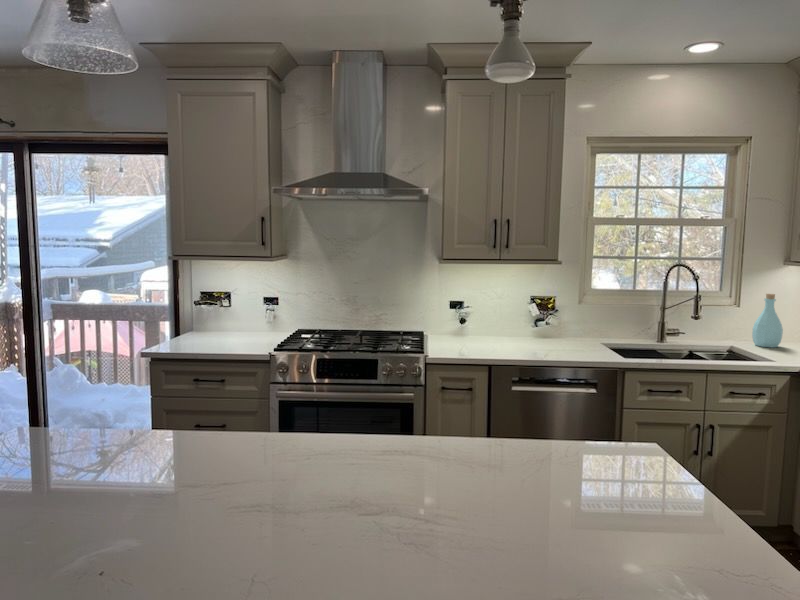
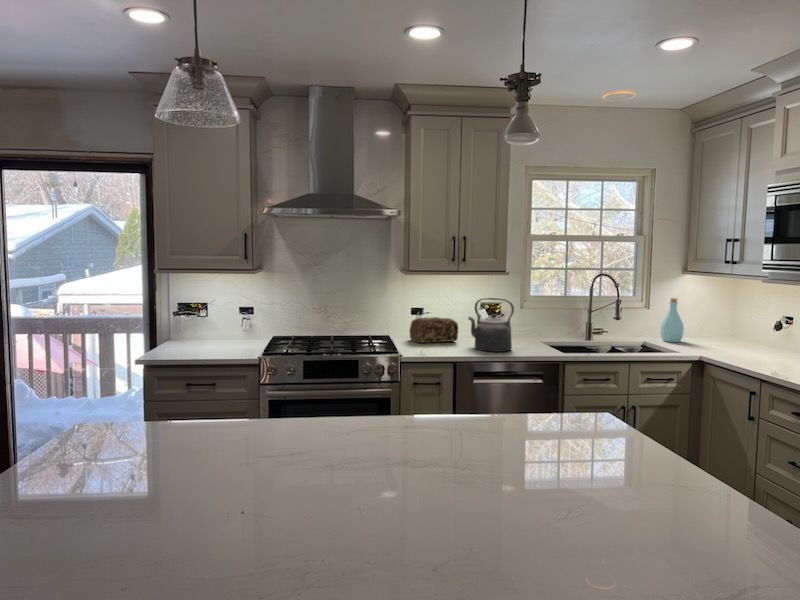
kettle: none [511,291,564,354] -> present [469,298,514,352]
bread loaf: none [446,312,501,341] -> present [409,317,458,343]

